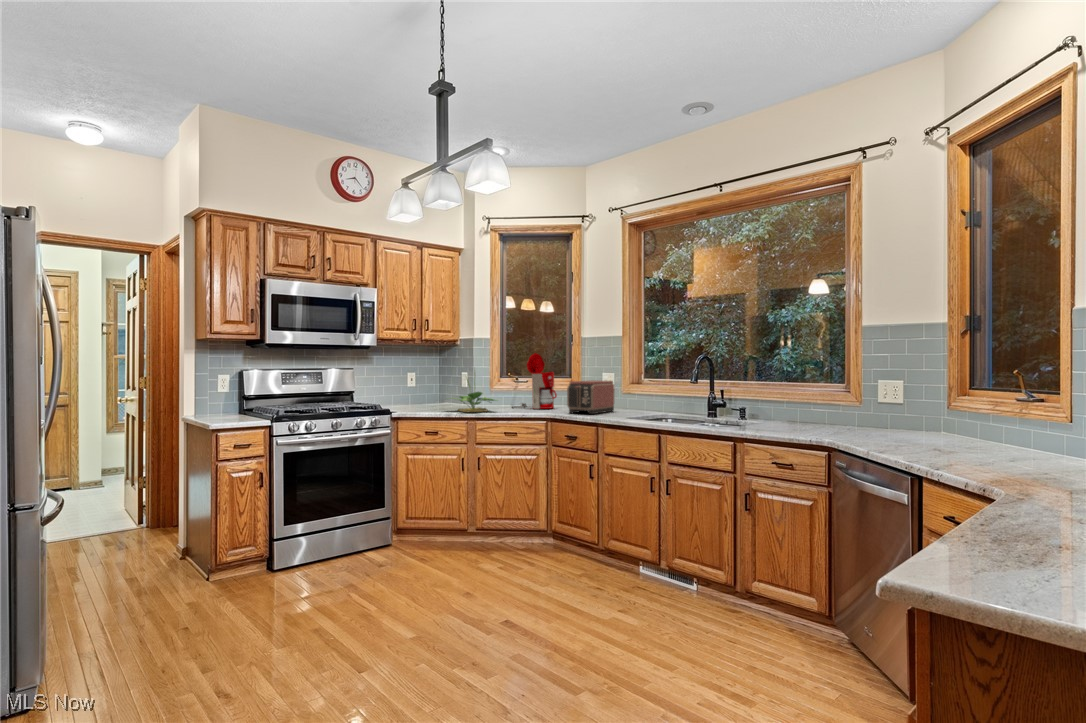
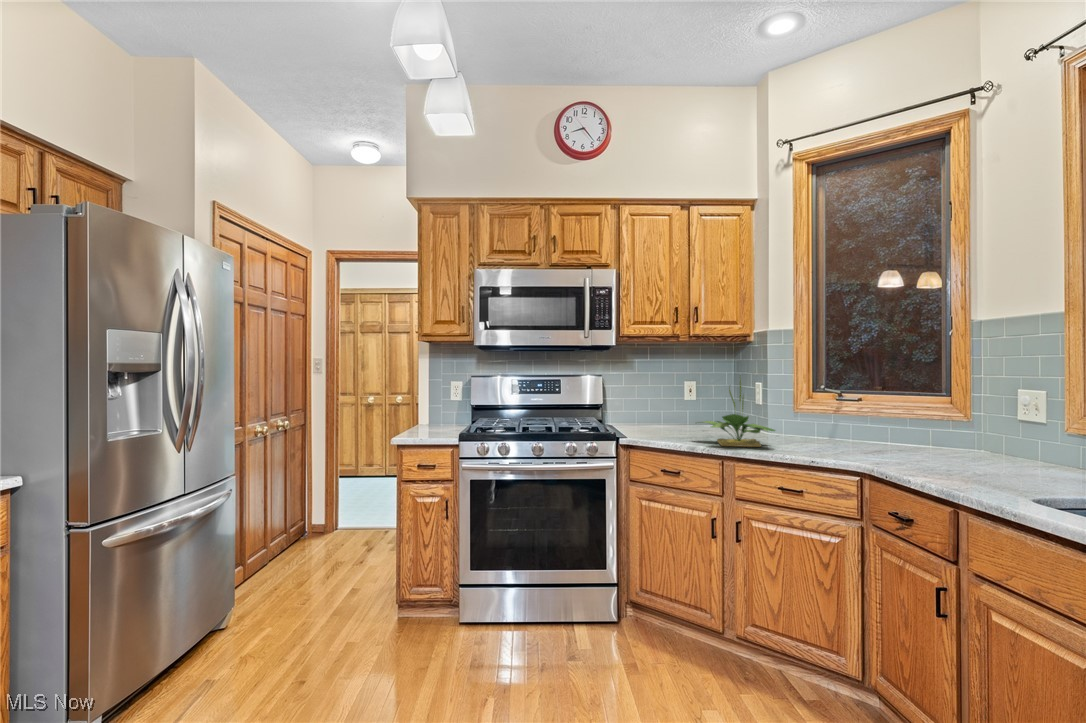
coffee maker: present [512,353,557,409] -> none [820,349,905,450]
toaster: present [567,381,614,414] -> none [906,402,1037,474]

